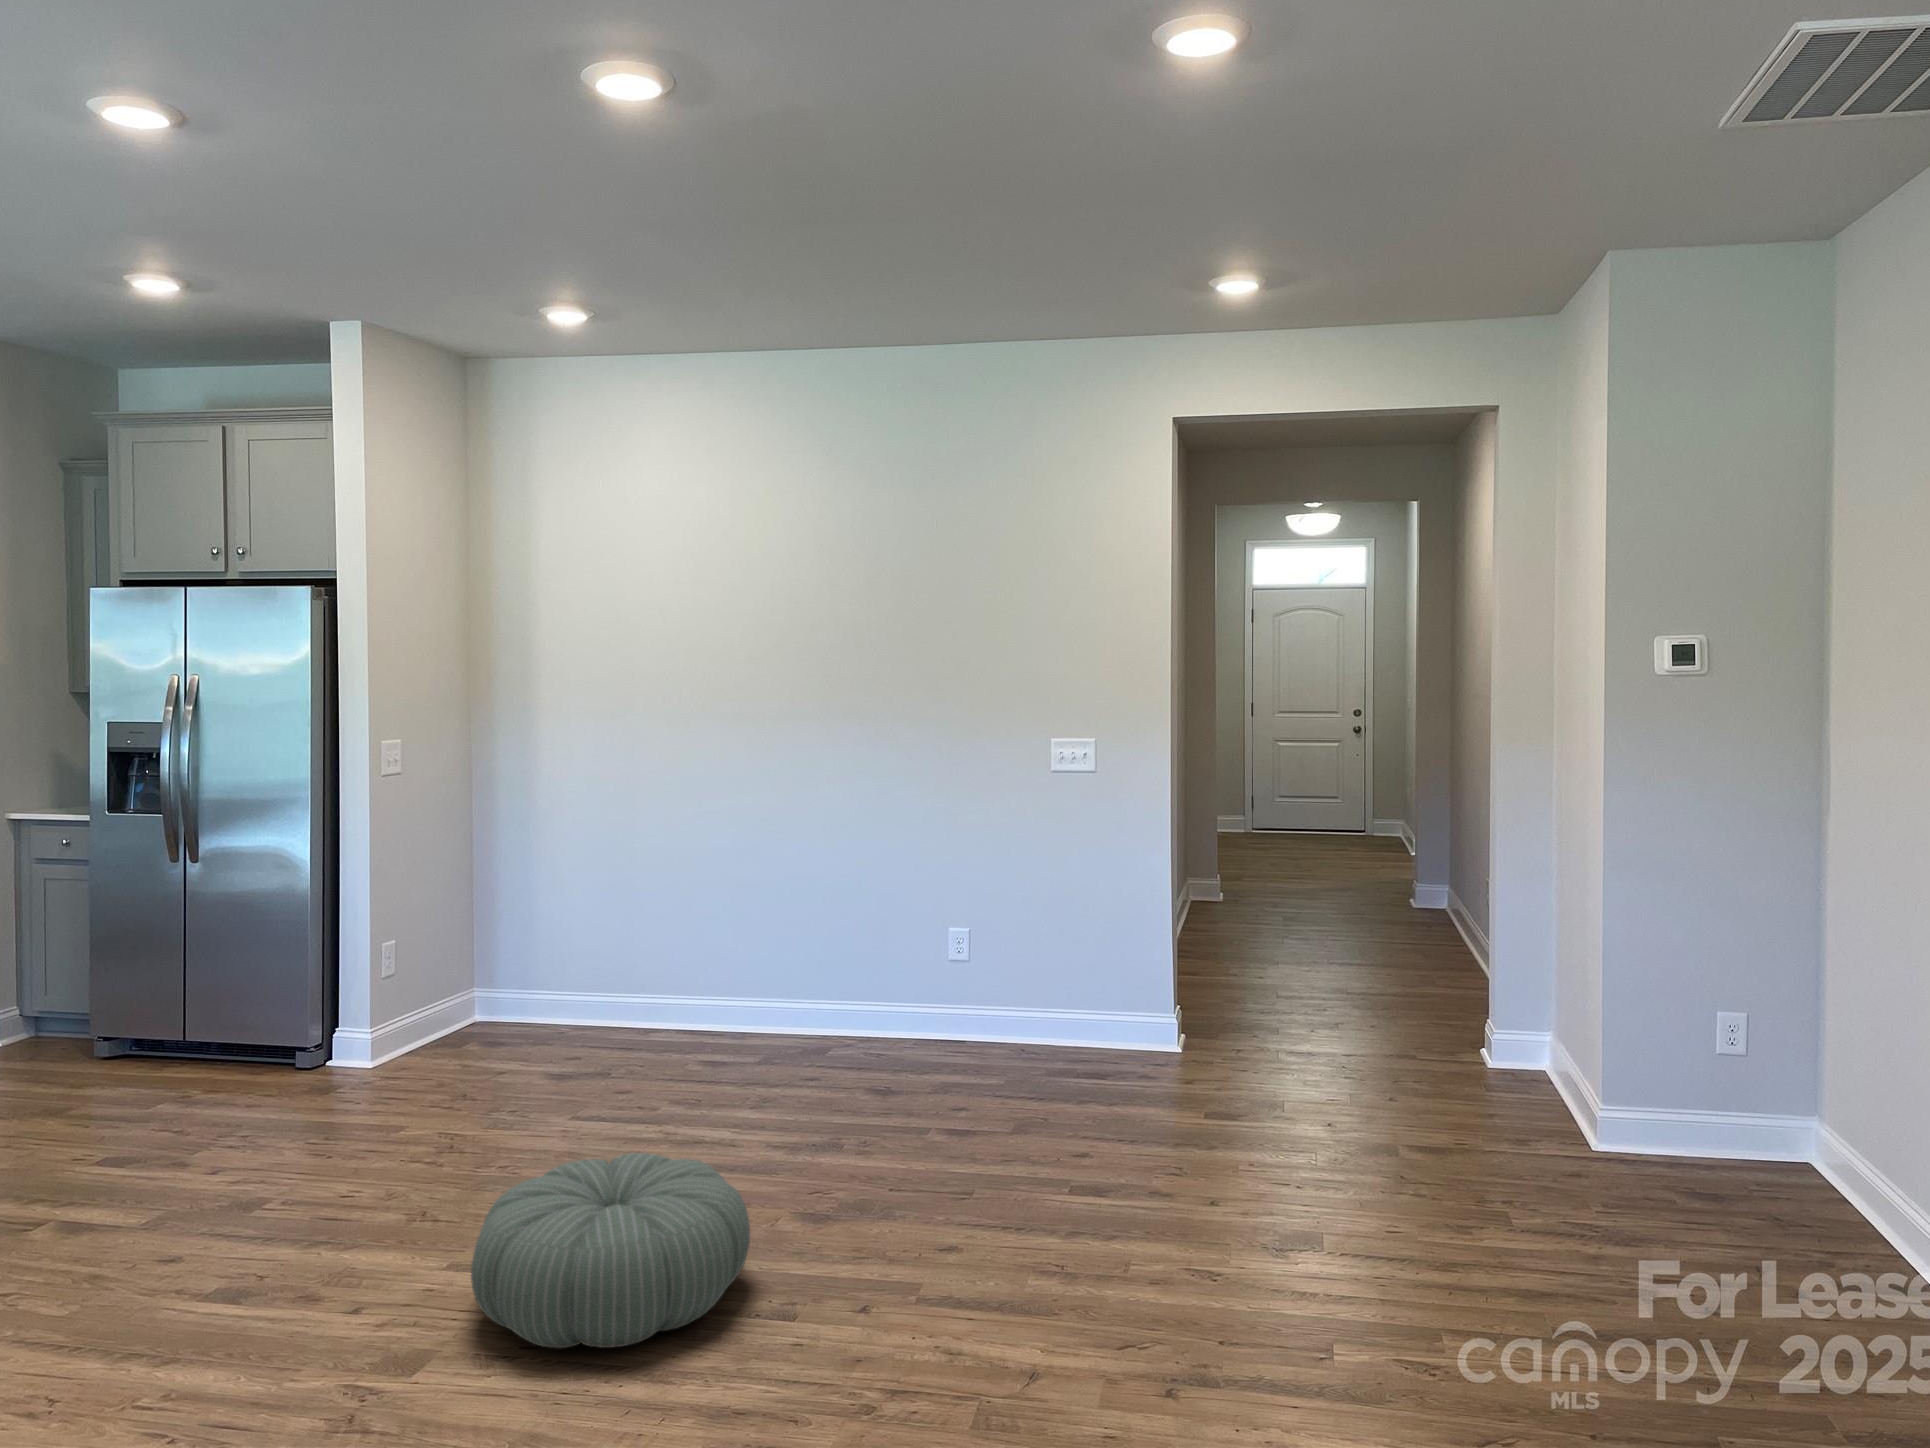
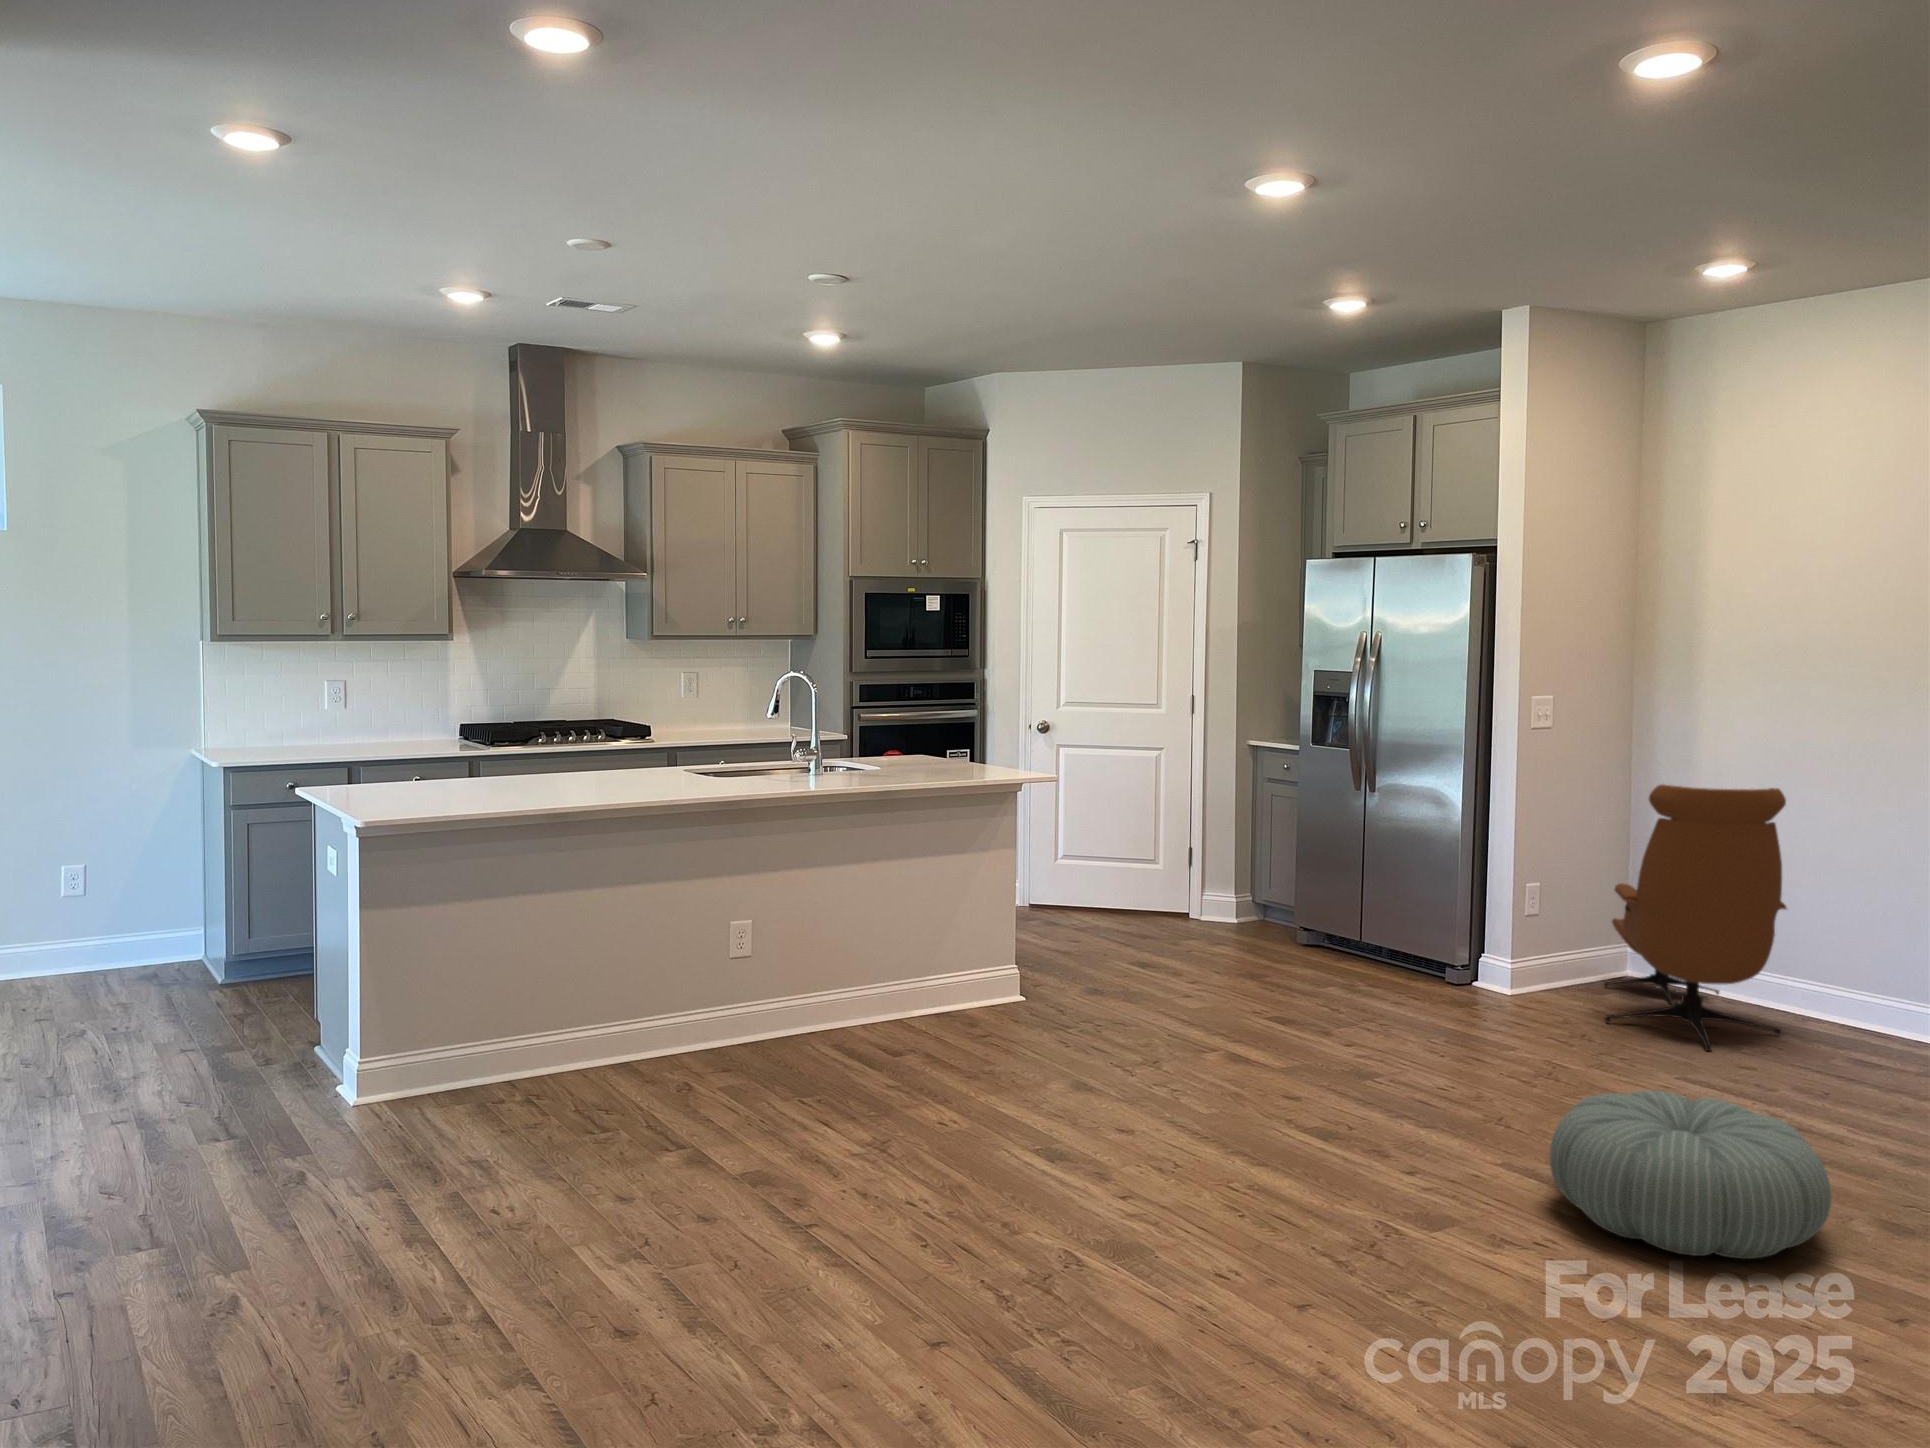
lounge chair: none [466,816,642,1084] -> present [1604,785,1787,1051]

